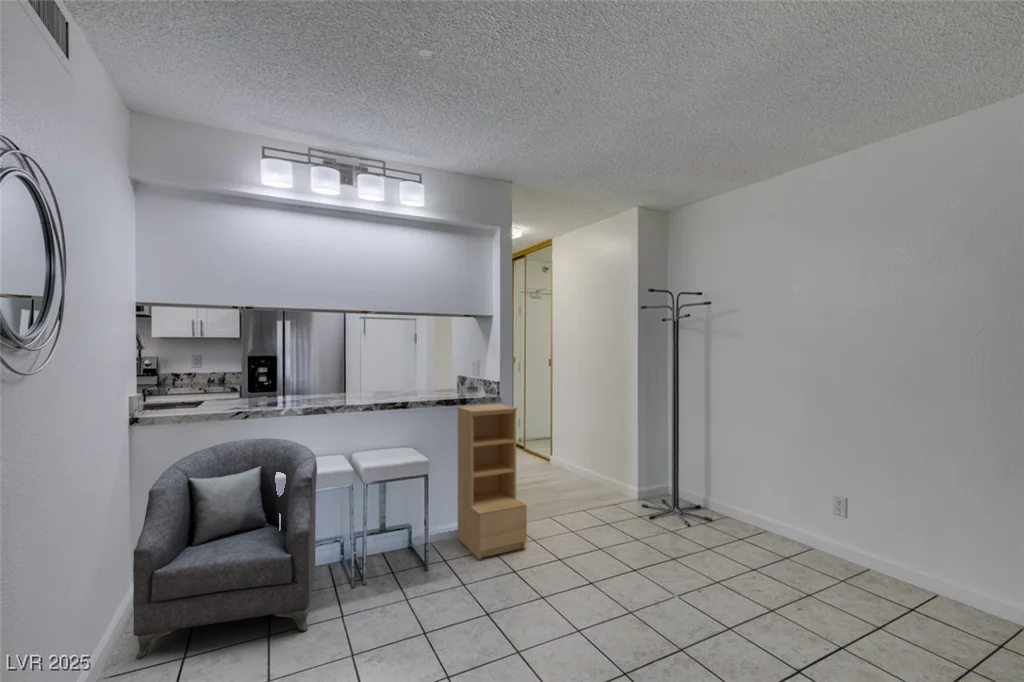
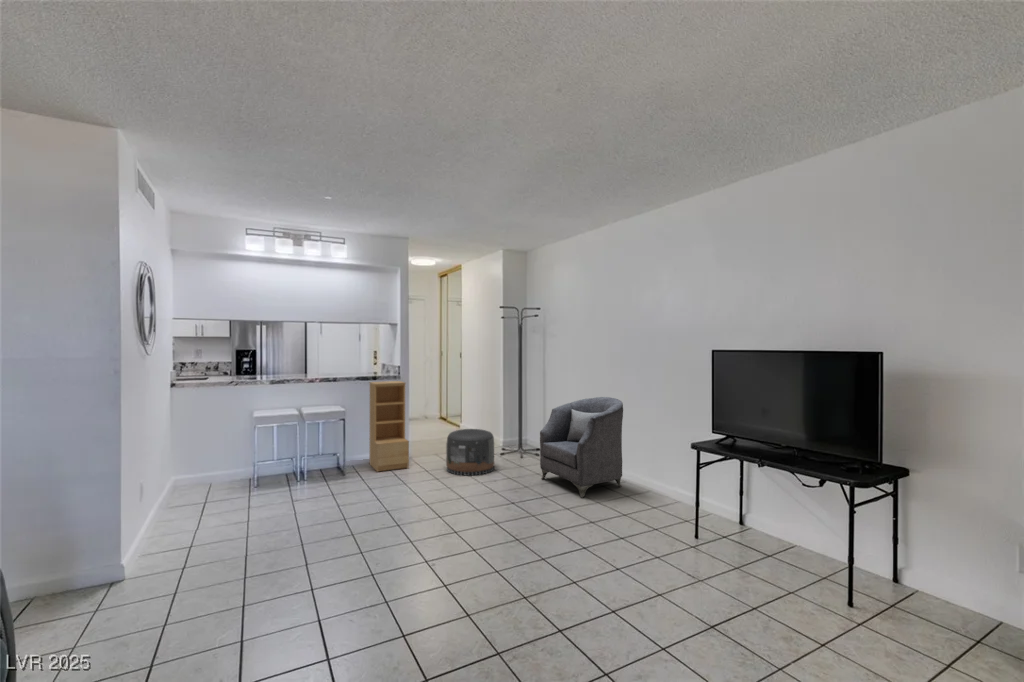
armchair: present [133,438,317,659] -> present [540,397,623,498]
pouf: none [589,483,671,571] -> present [446,429,494,475]

